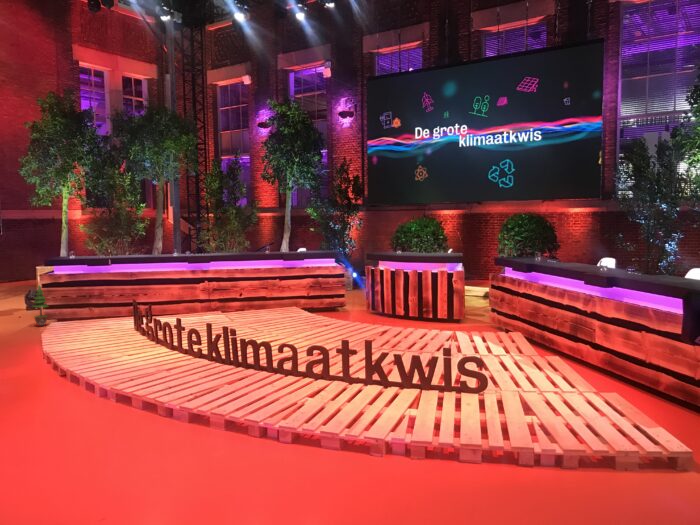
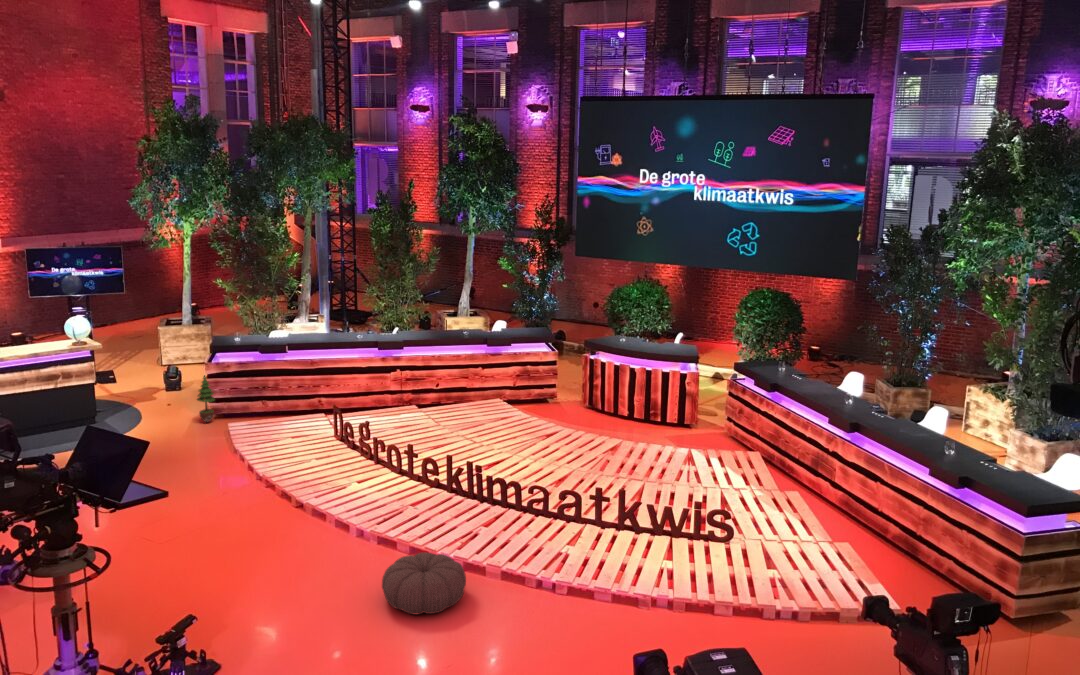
pouf: none [68,397,173,462] -> present [382,552,466,614]

